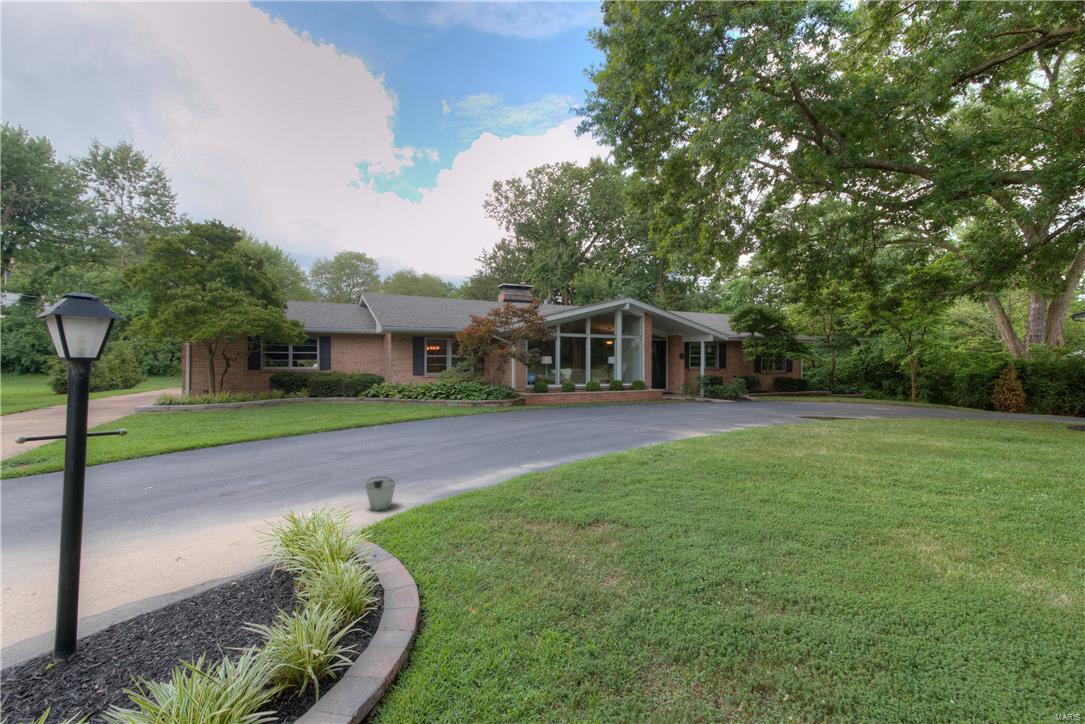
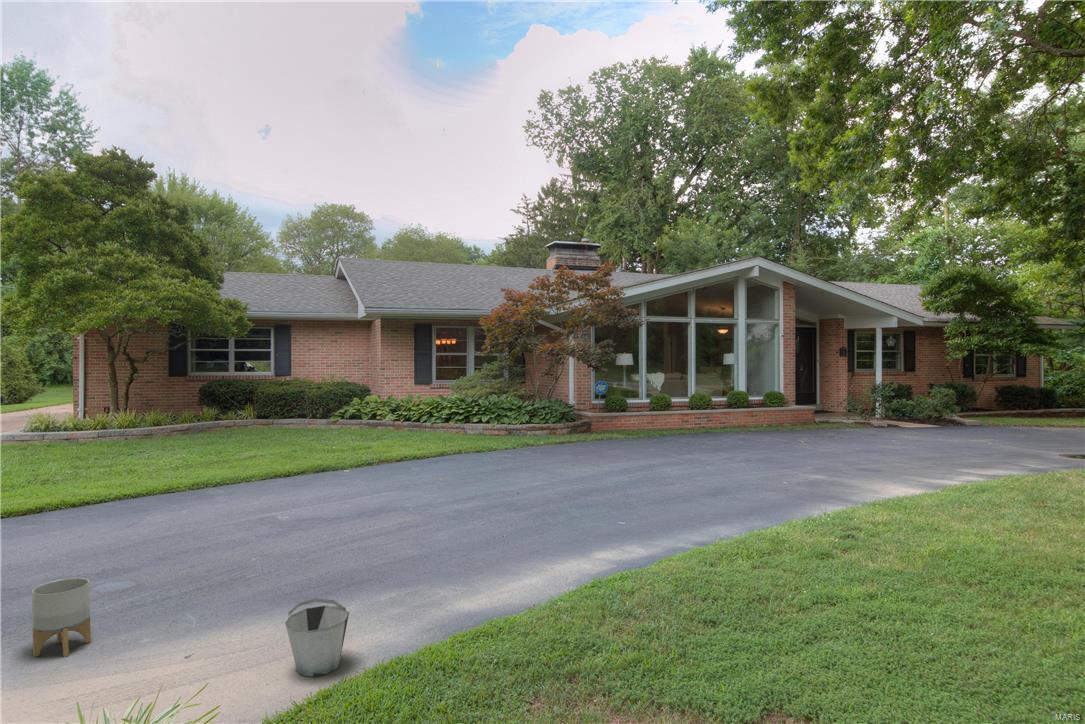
planter: none [232,471,260,509] -> present [32,578,91,657]

